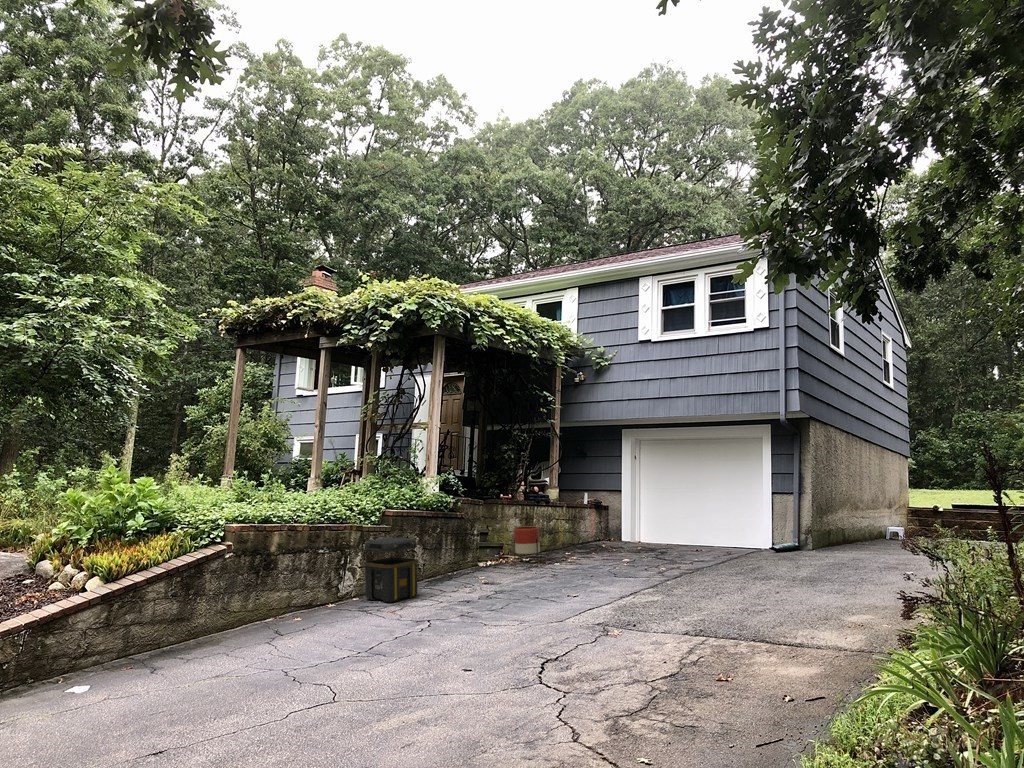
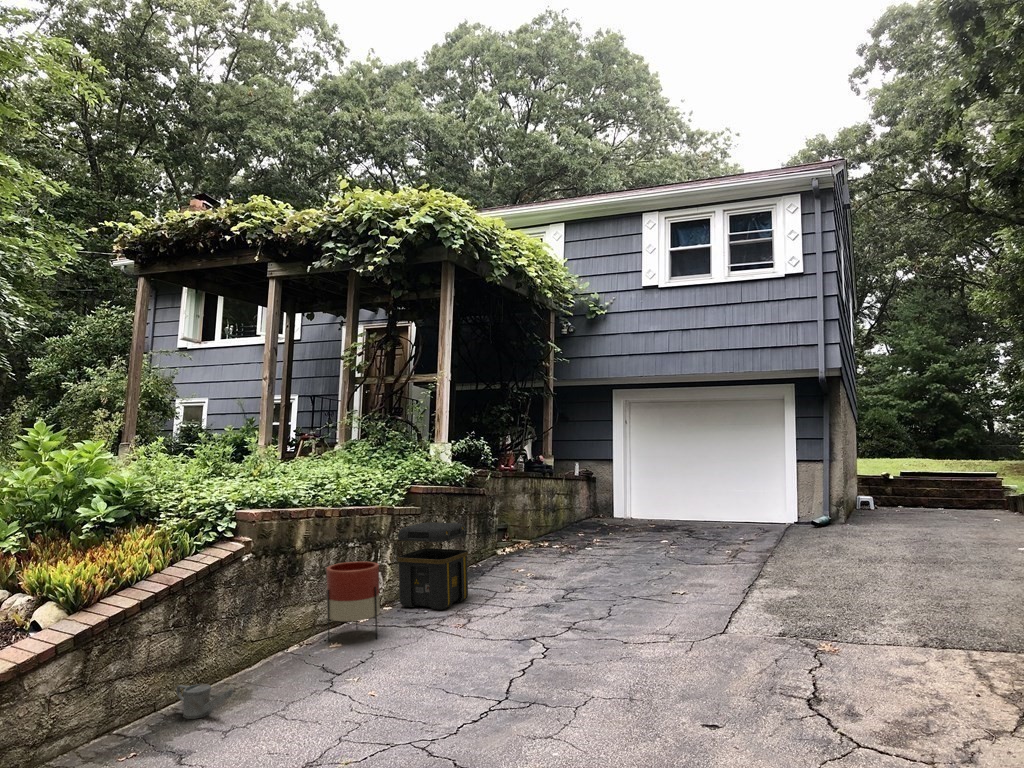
planter: present [514,526,540,564] -> present [327,561,380,642]
watering can: none [171,634,198,655] -> present [176,684,233,719]

